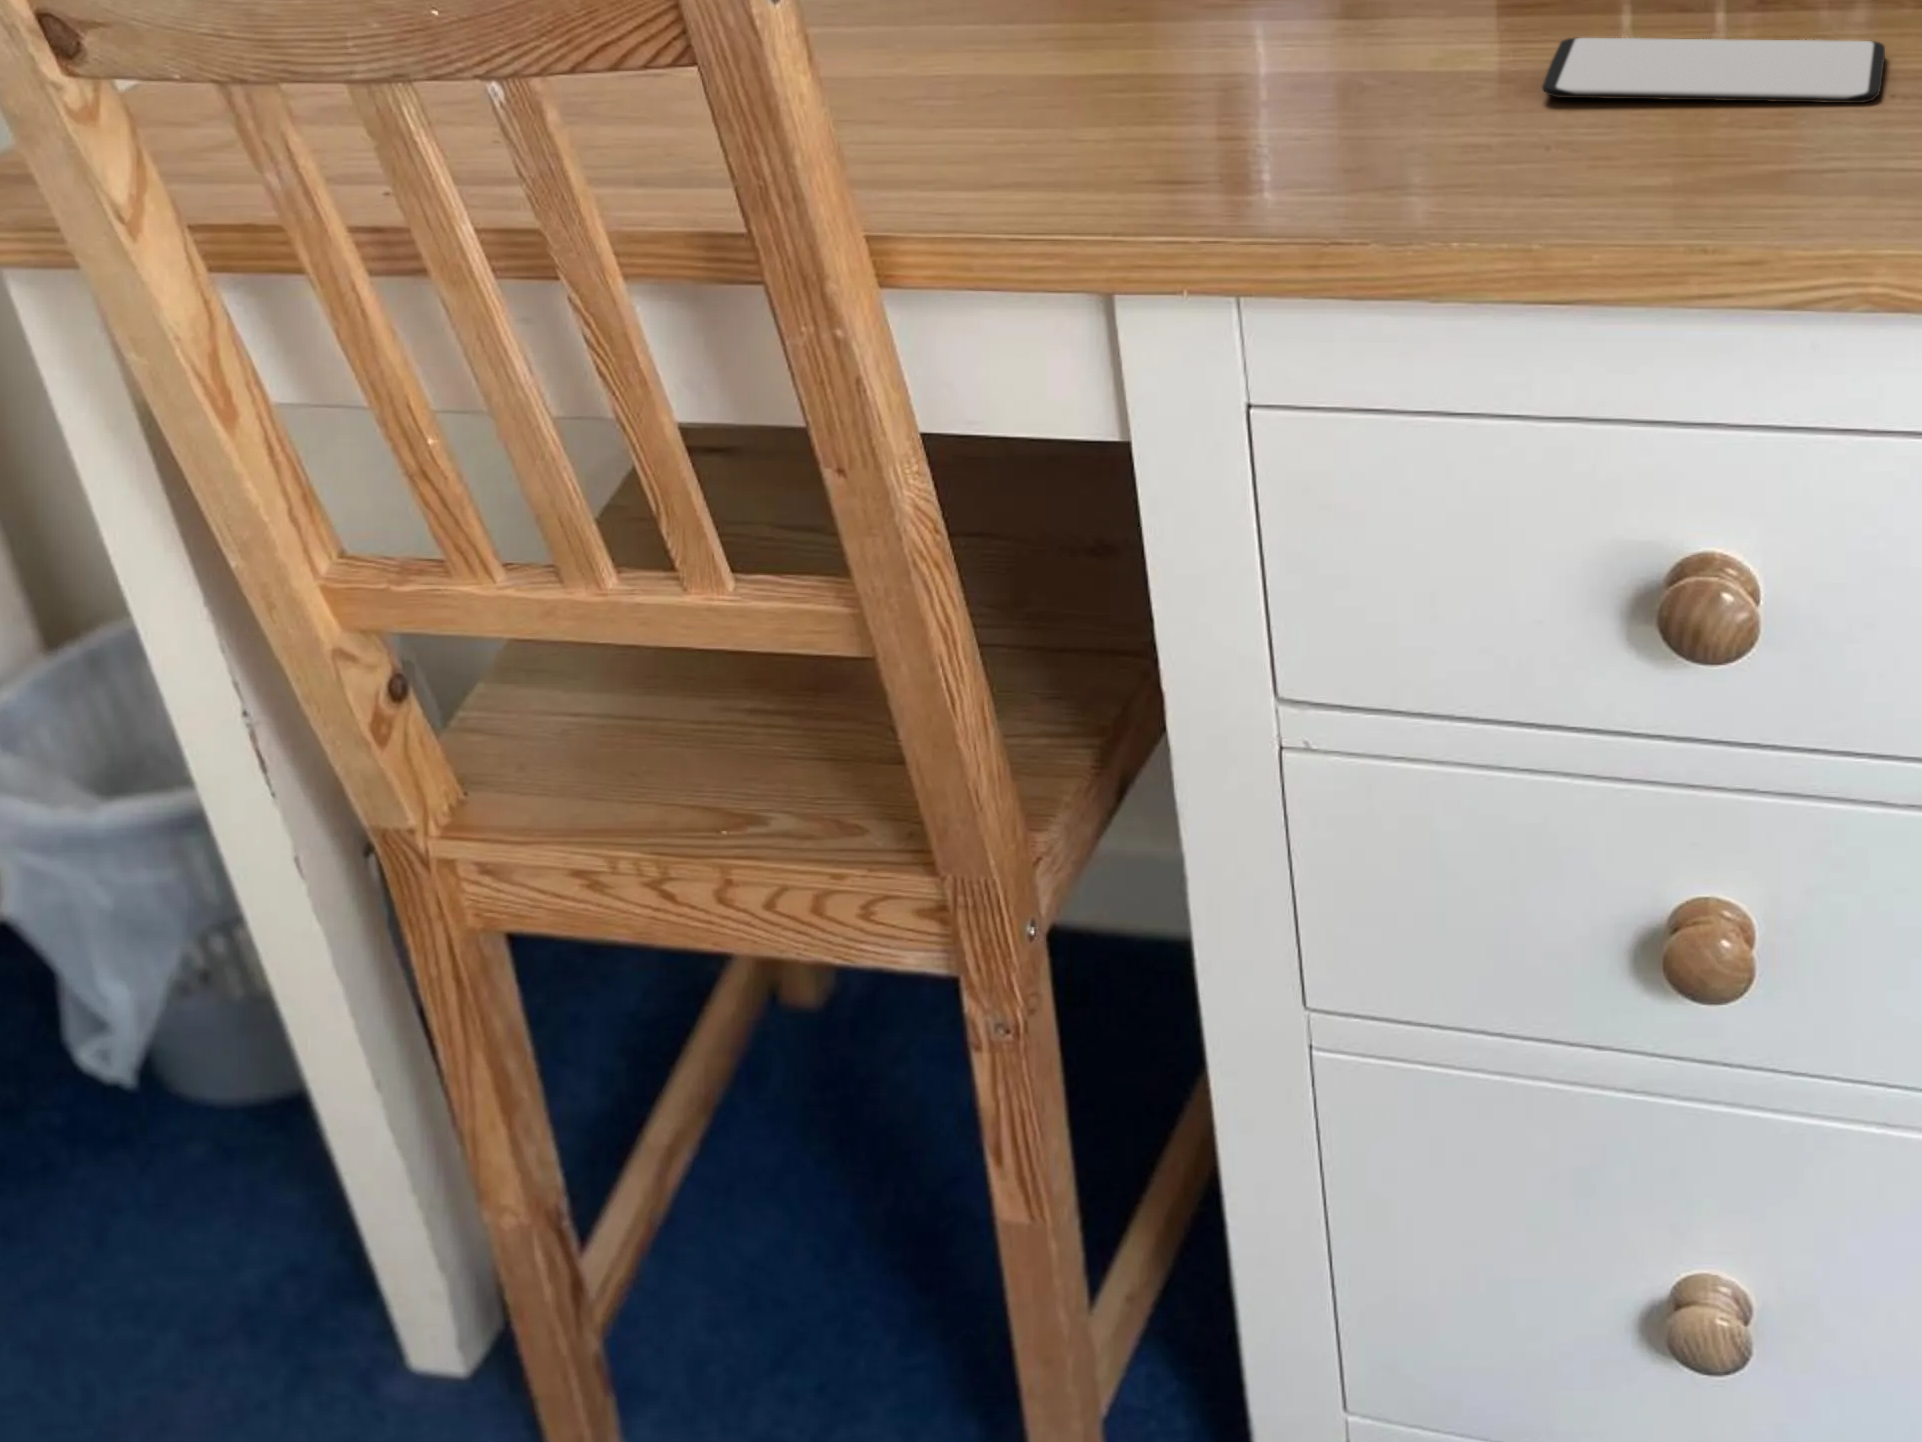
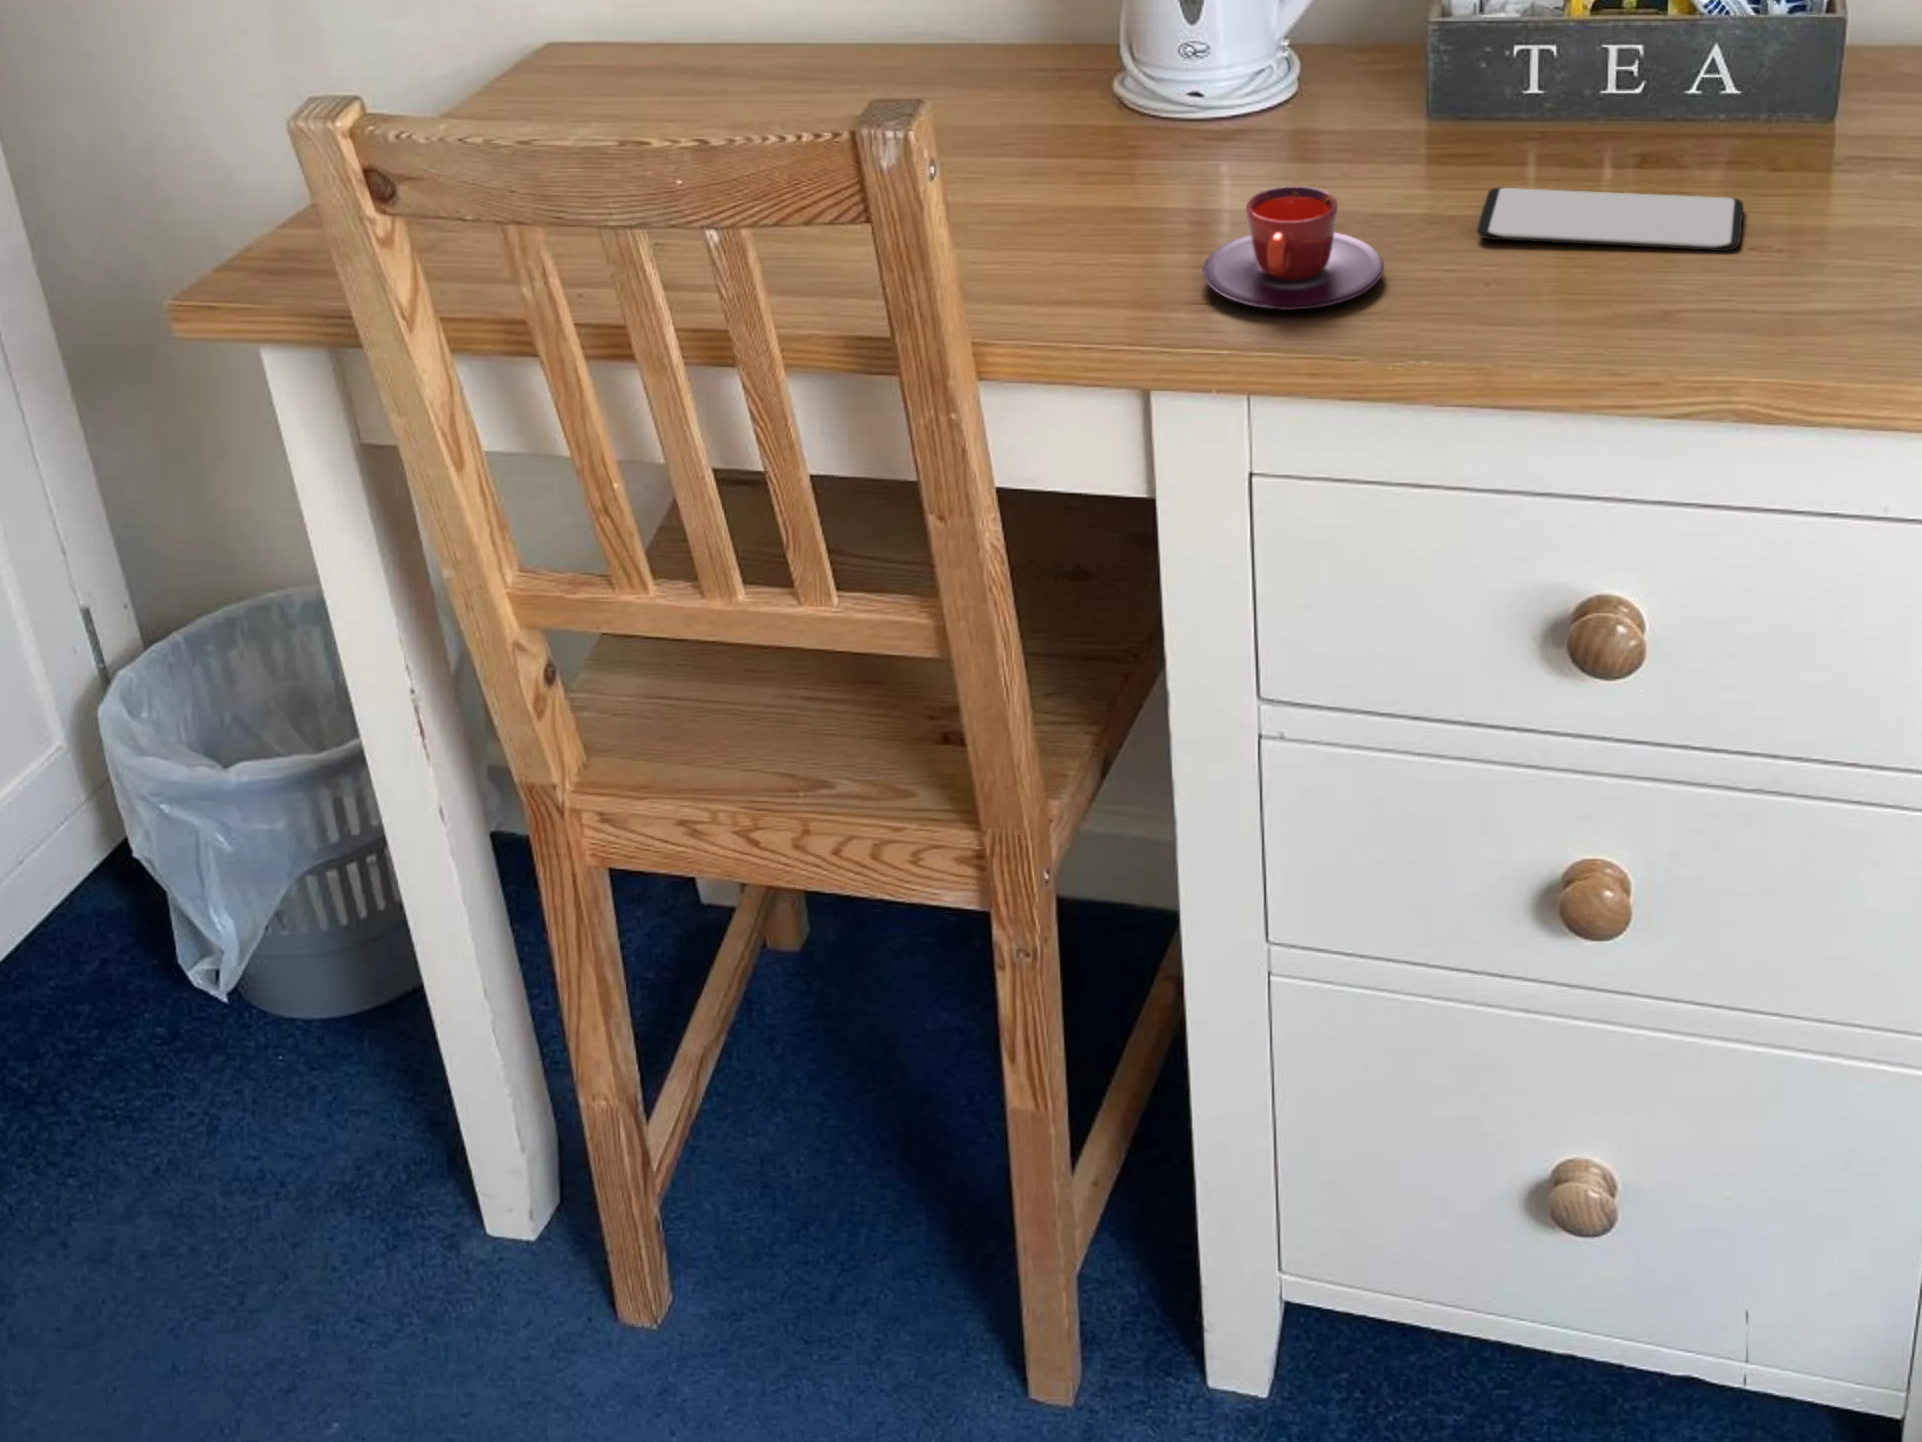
teacup: none [1182,28,1417,185] -> present [1203,186,1384,310]

